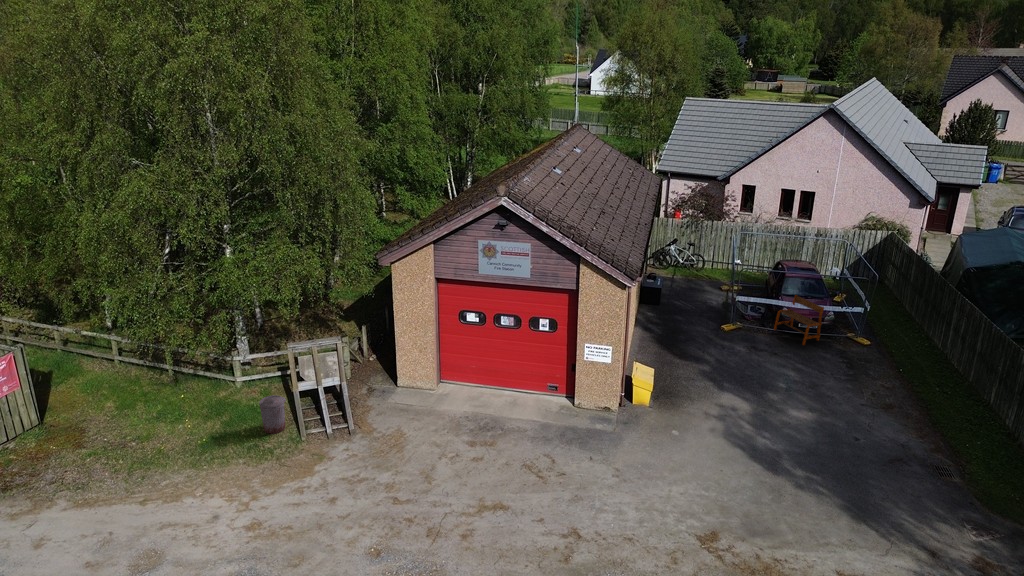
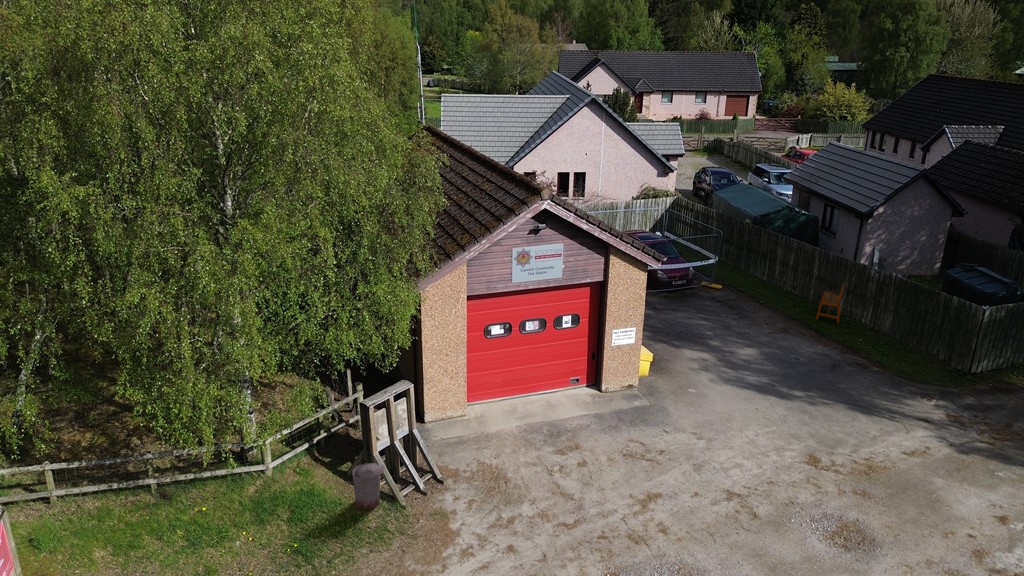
bench: present [774,295,824,345] -> present [816,284,844,323]

